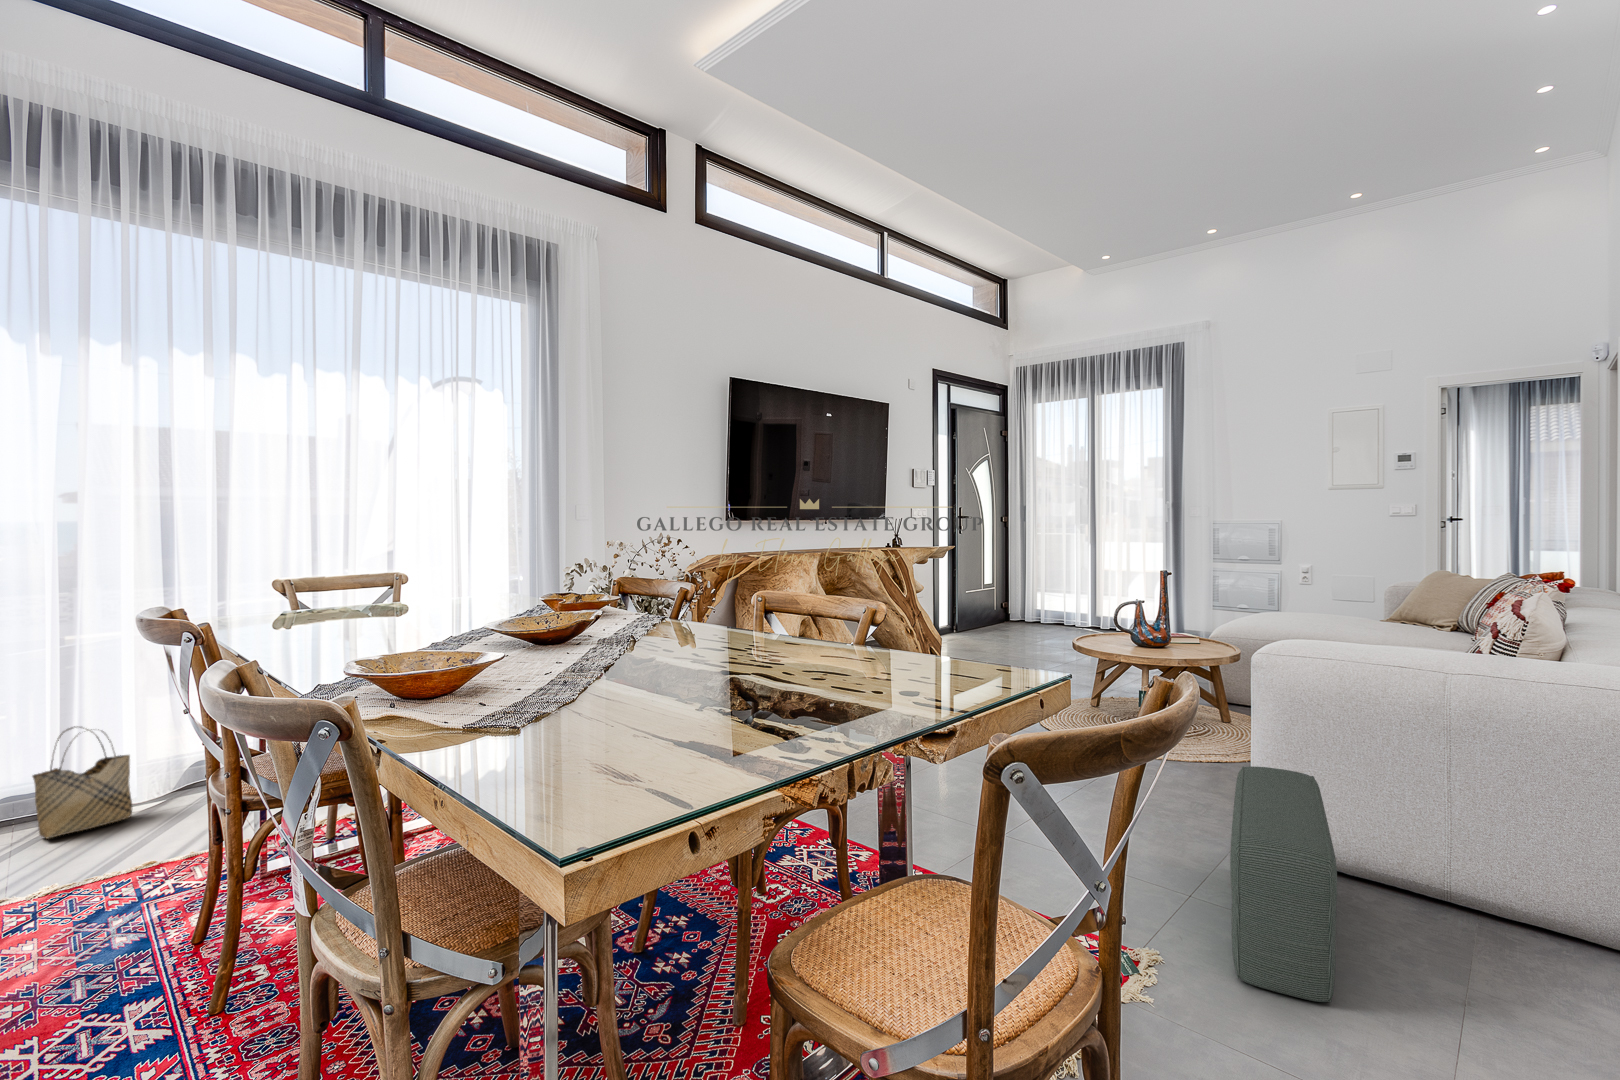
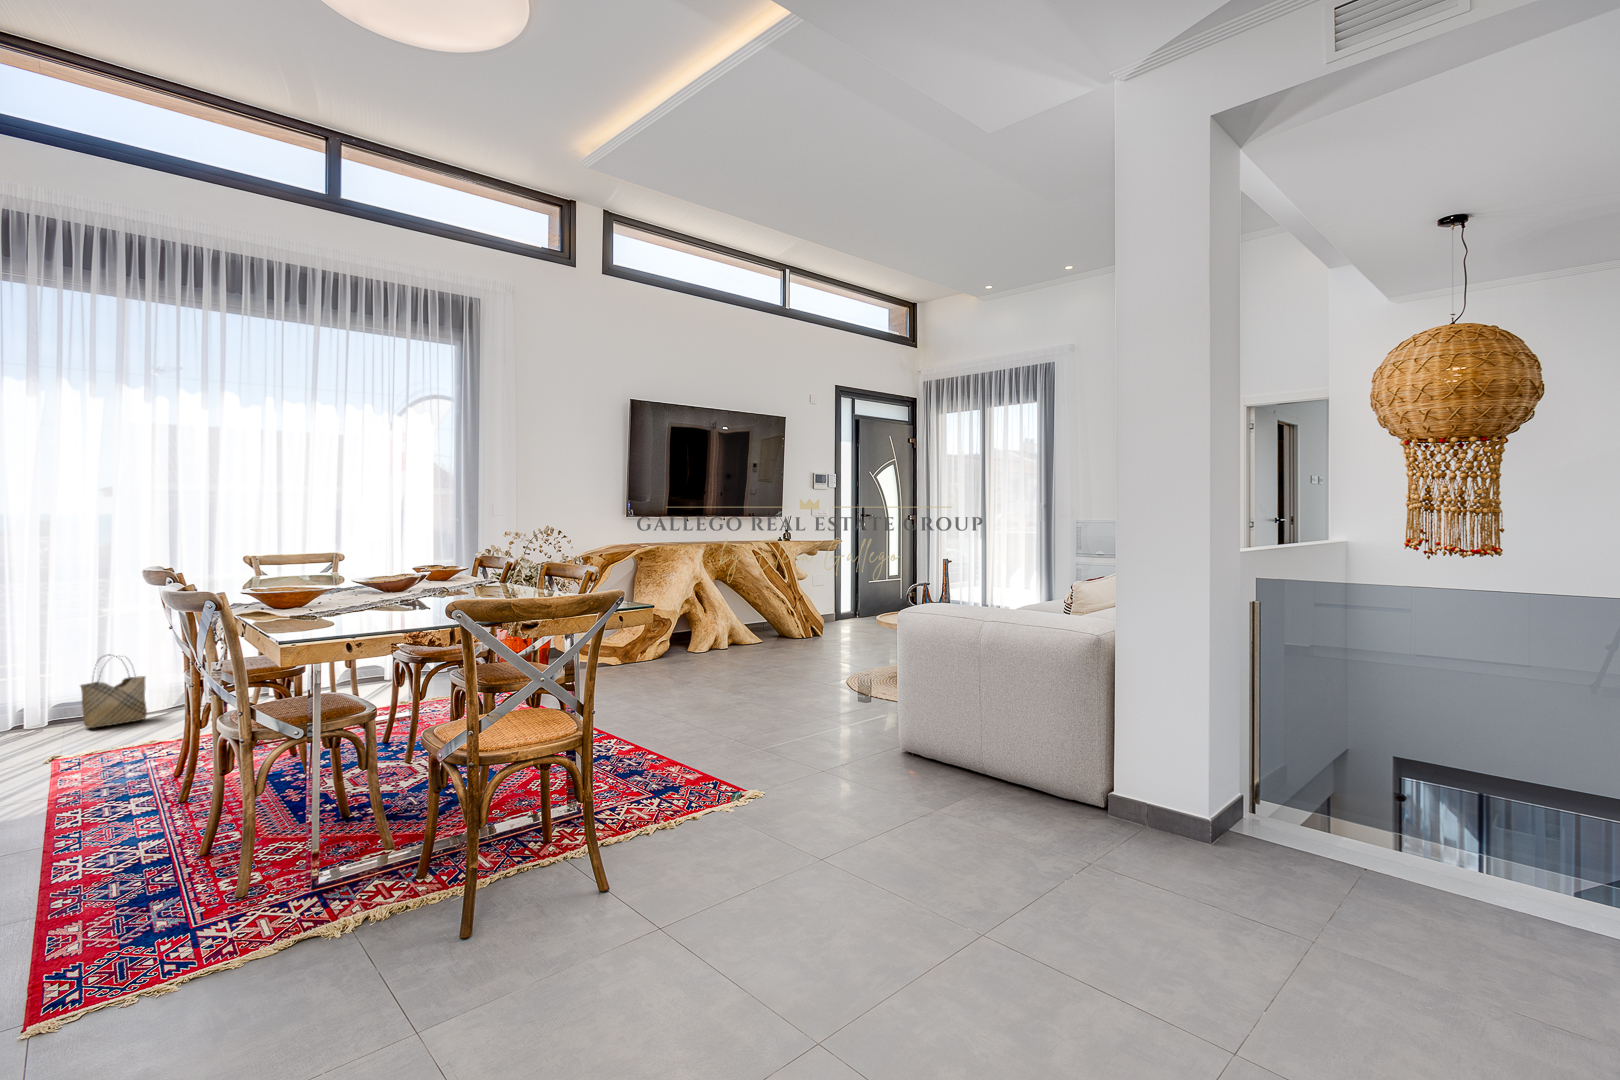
pouf: present [1230,766,1337,1002] -> none [790,691,910,817]

